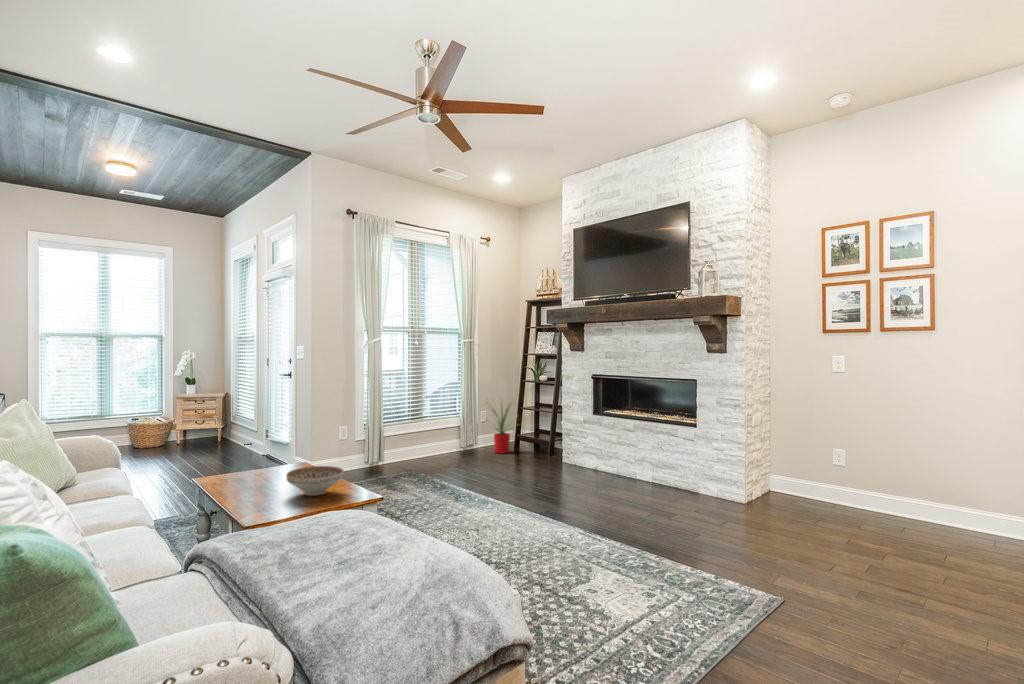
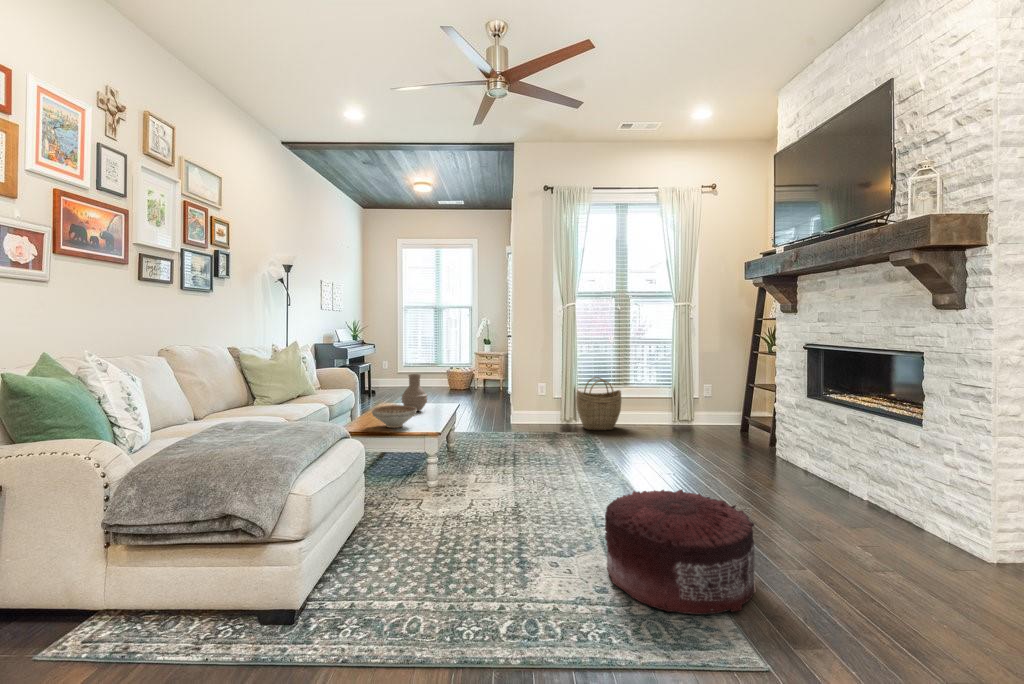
house plant: present [493,403,511,454] -> none [692,363,747,433]
woven basket: none [385,413,431,468] -> present [576,377,621,430]
vase: none [259,427,295,475] -> present [401,374,427,411]
pouf: none [609,493,723,580] -> present [605,489,756,615]

